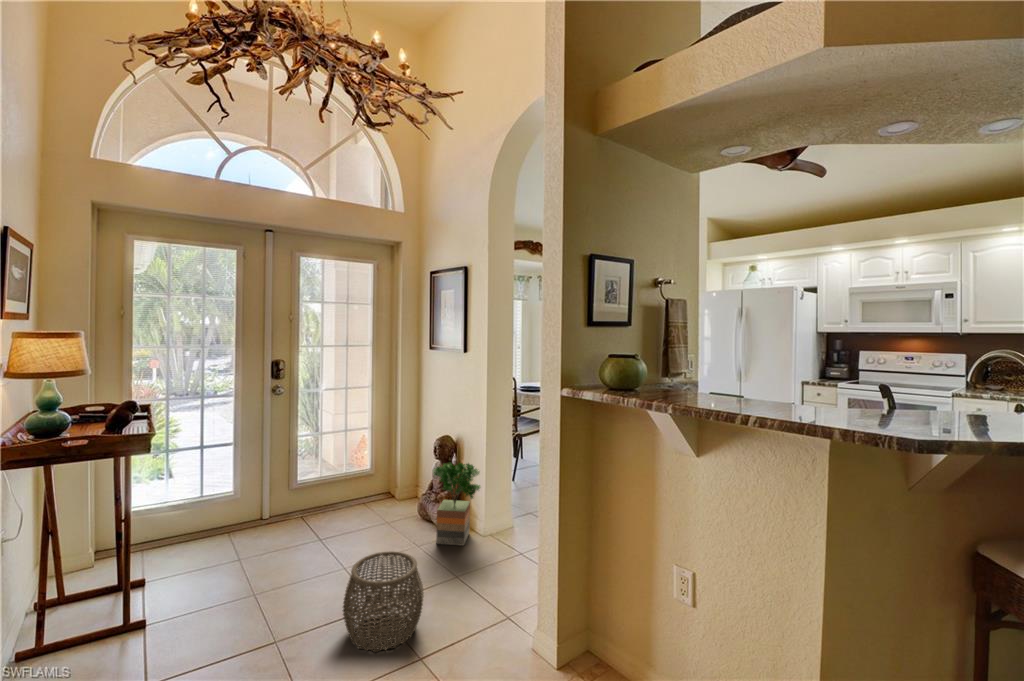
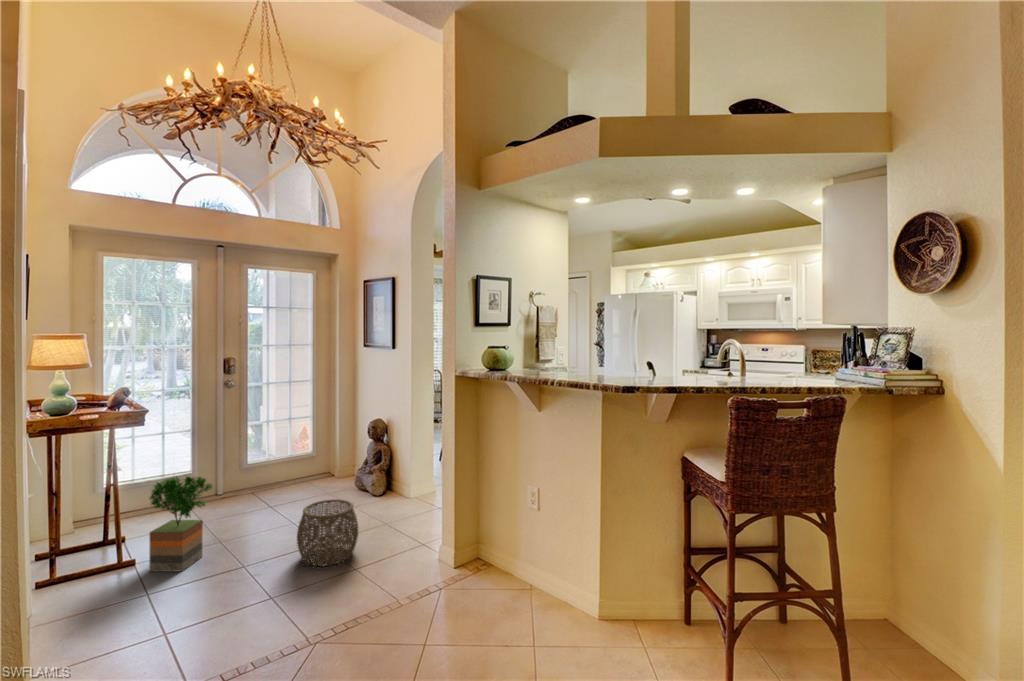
potted tree: present [433,462,480,546] -> present [149,477,213,572]

